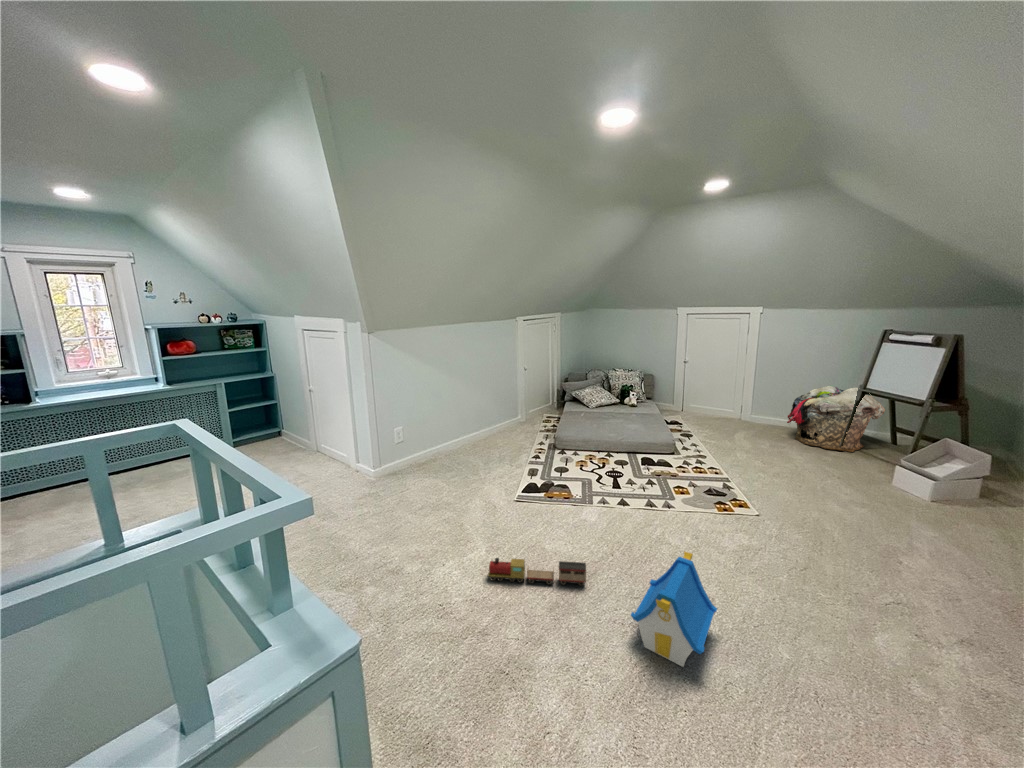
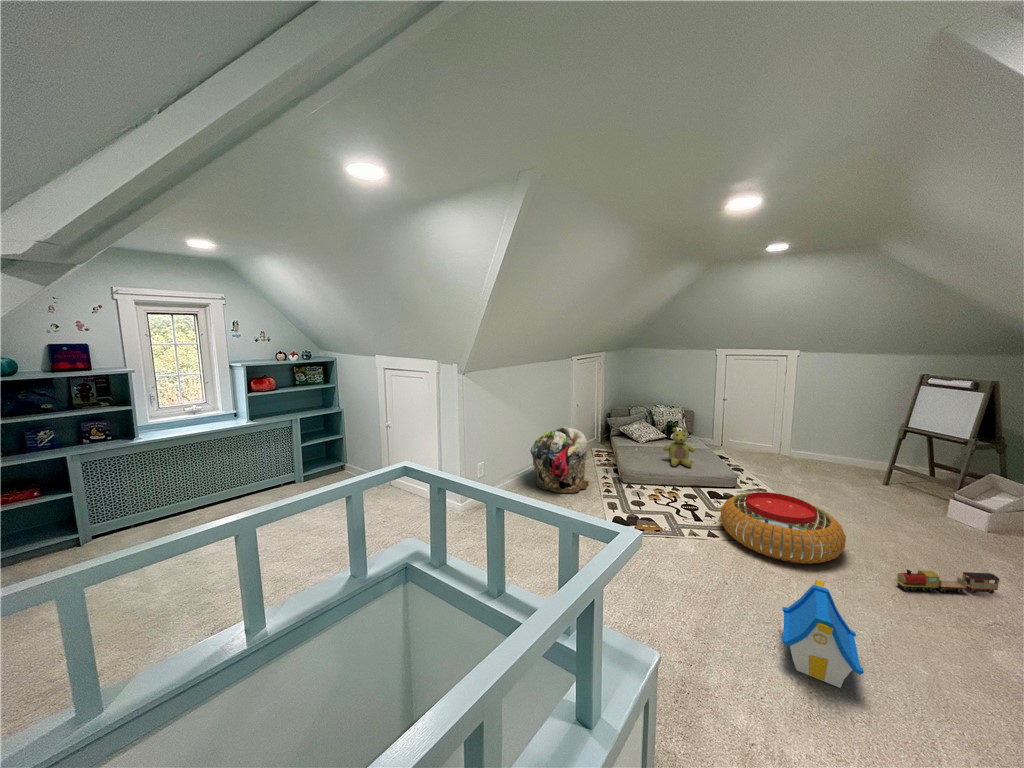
laundry basket: present [787,385,885,452] -> present [530,427,589,493]
stuffed bear: none [605,391,637,433] -> present [663,428,695,467]
pouf: none [636,458,759,533] -> present [720,492,846,564]
toy train: present [488,558,586,586] -> present [895,570,999,594]

